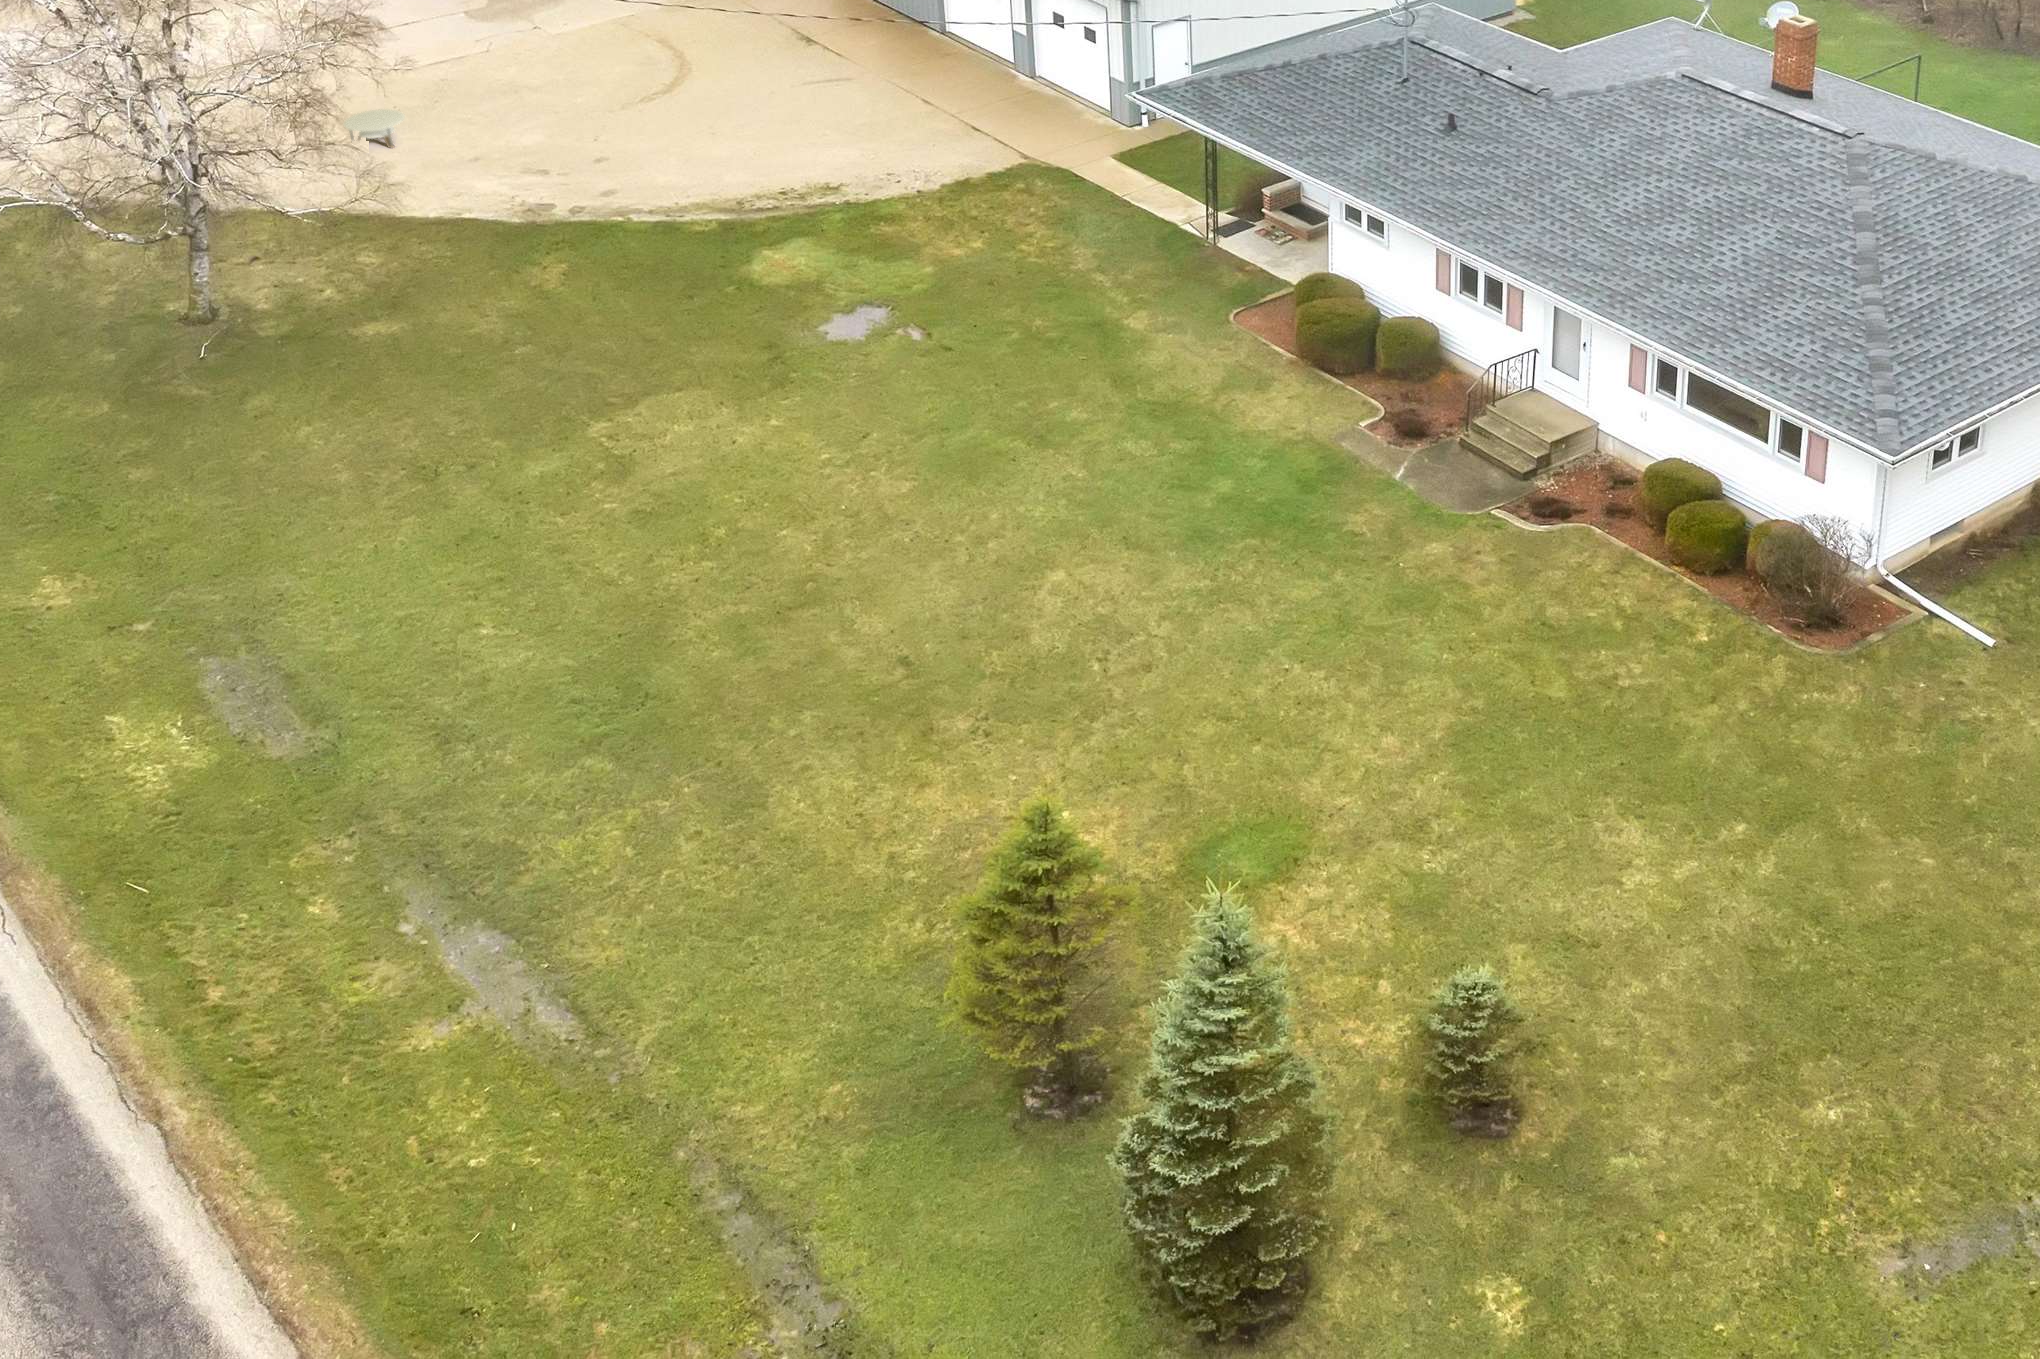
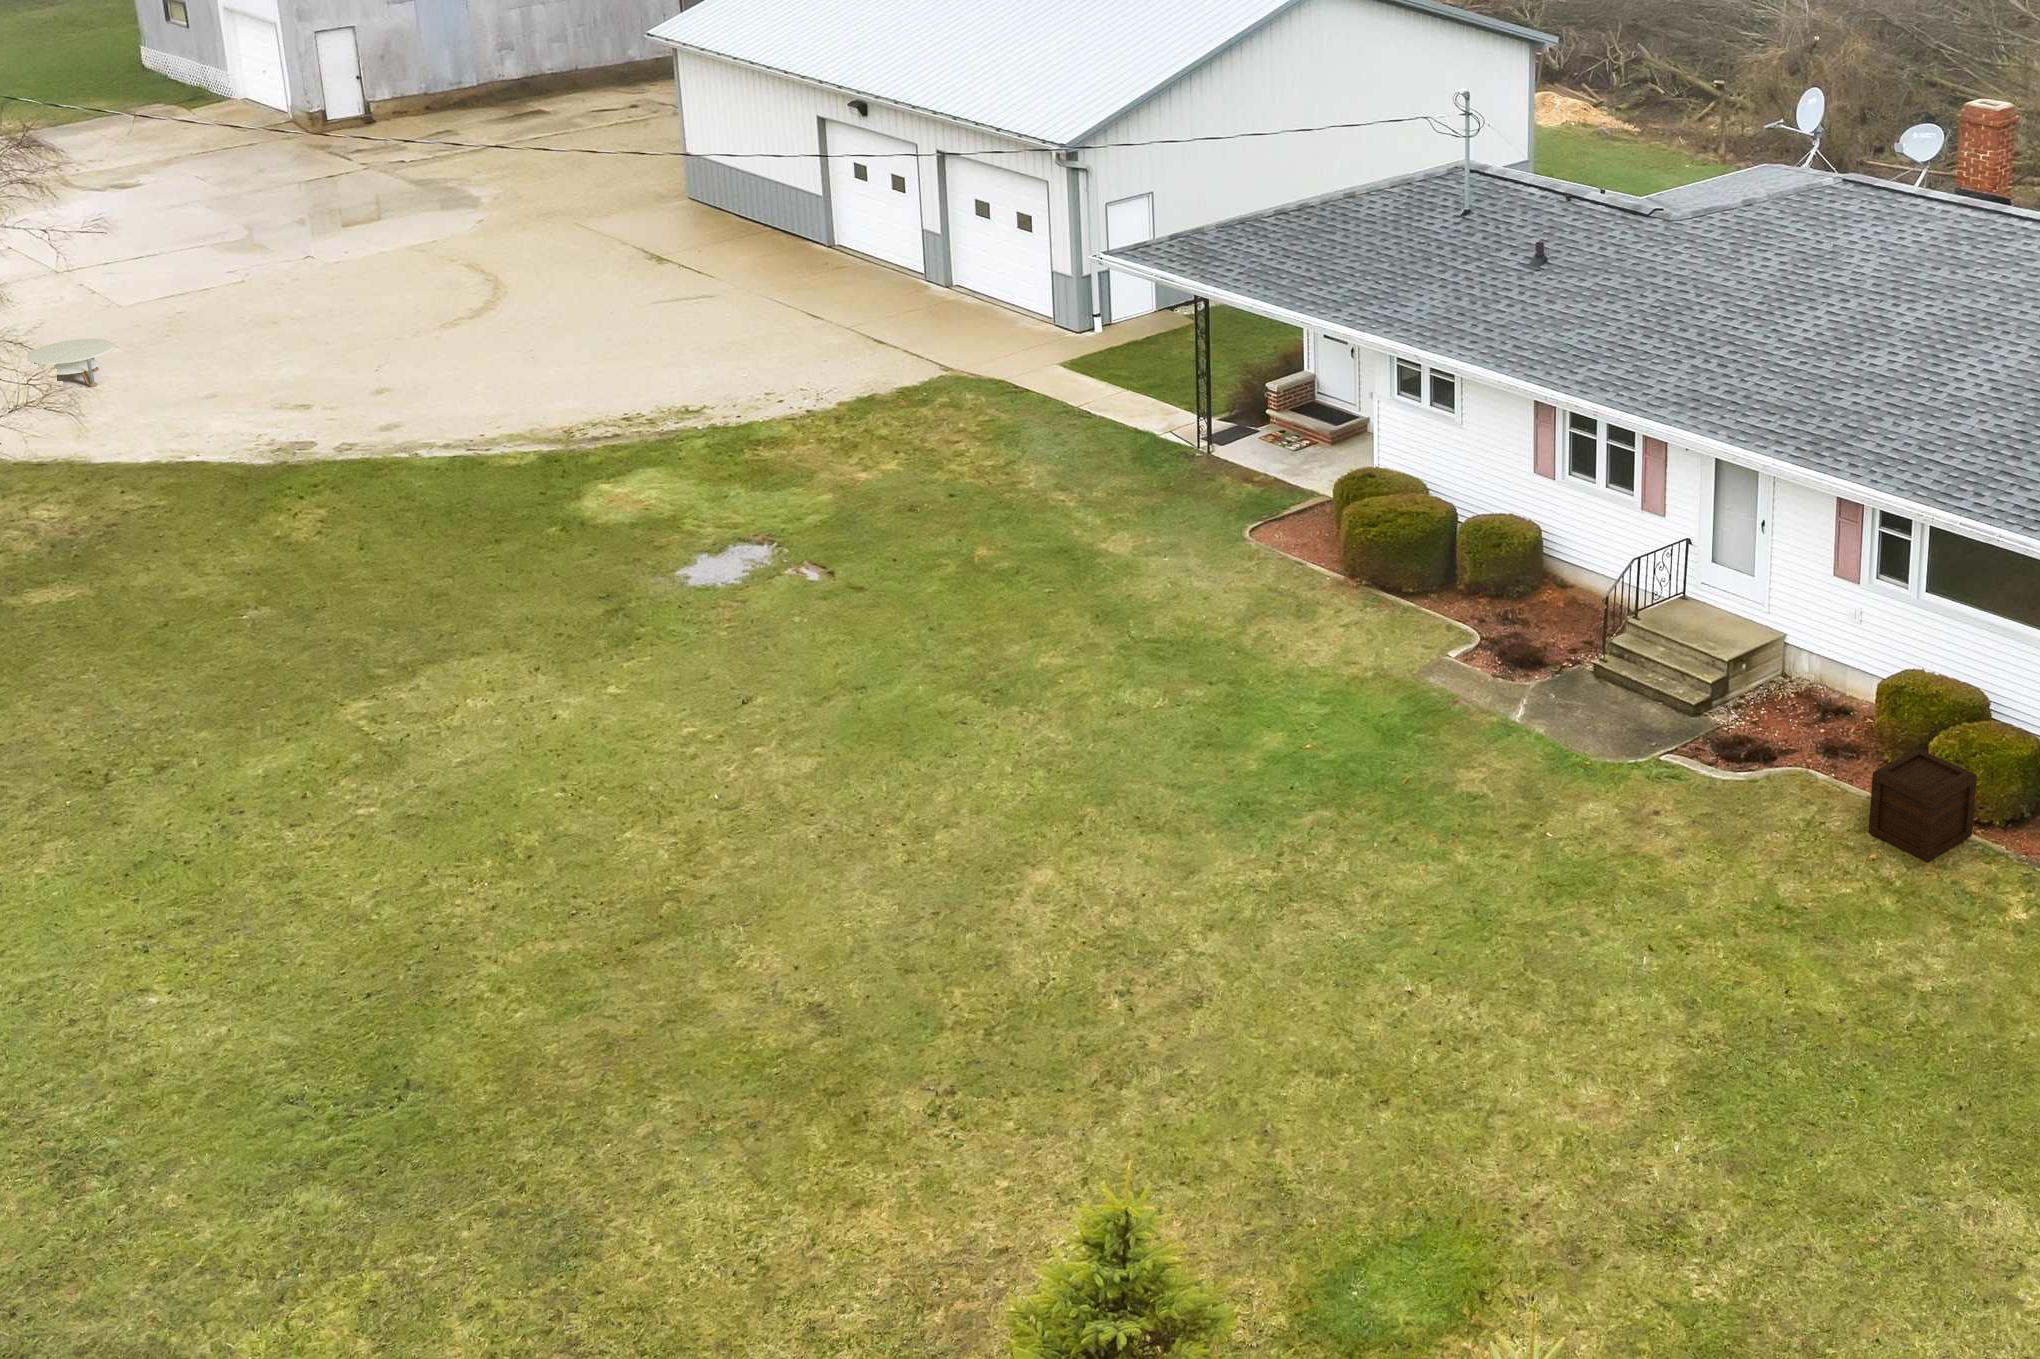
wooden crate: none [1619,519,1692,596] -> present [1869,748,1977,861]

